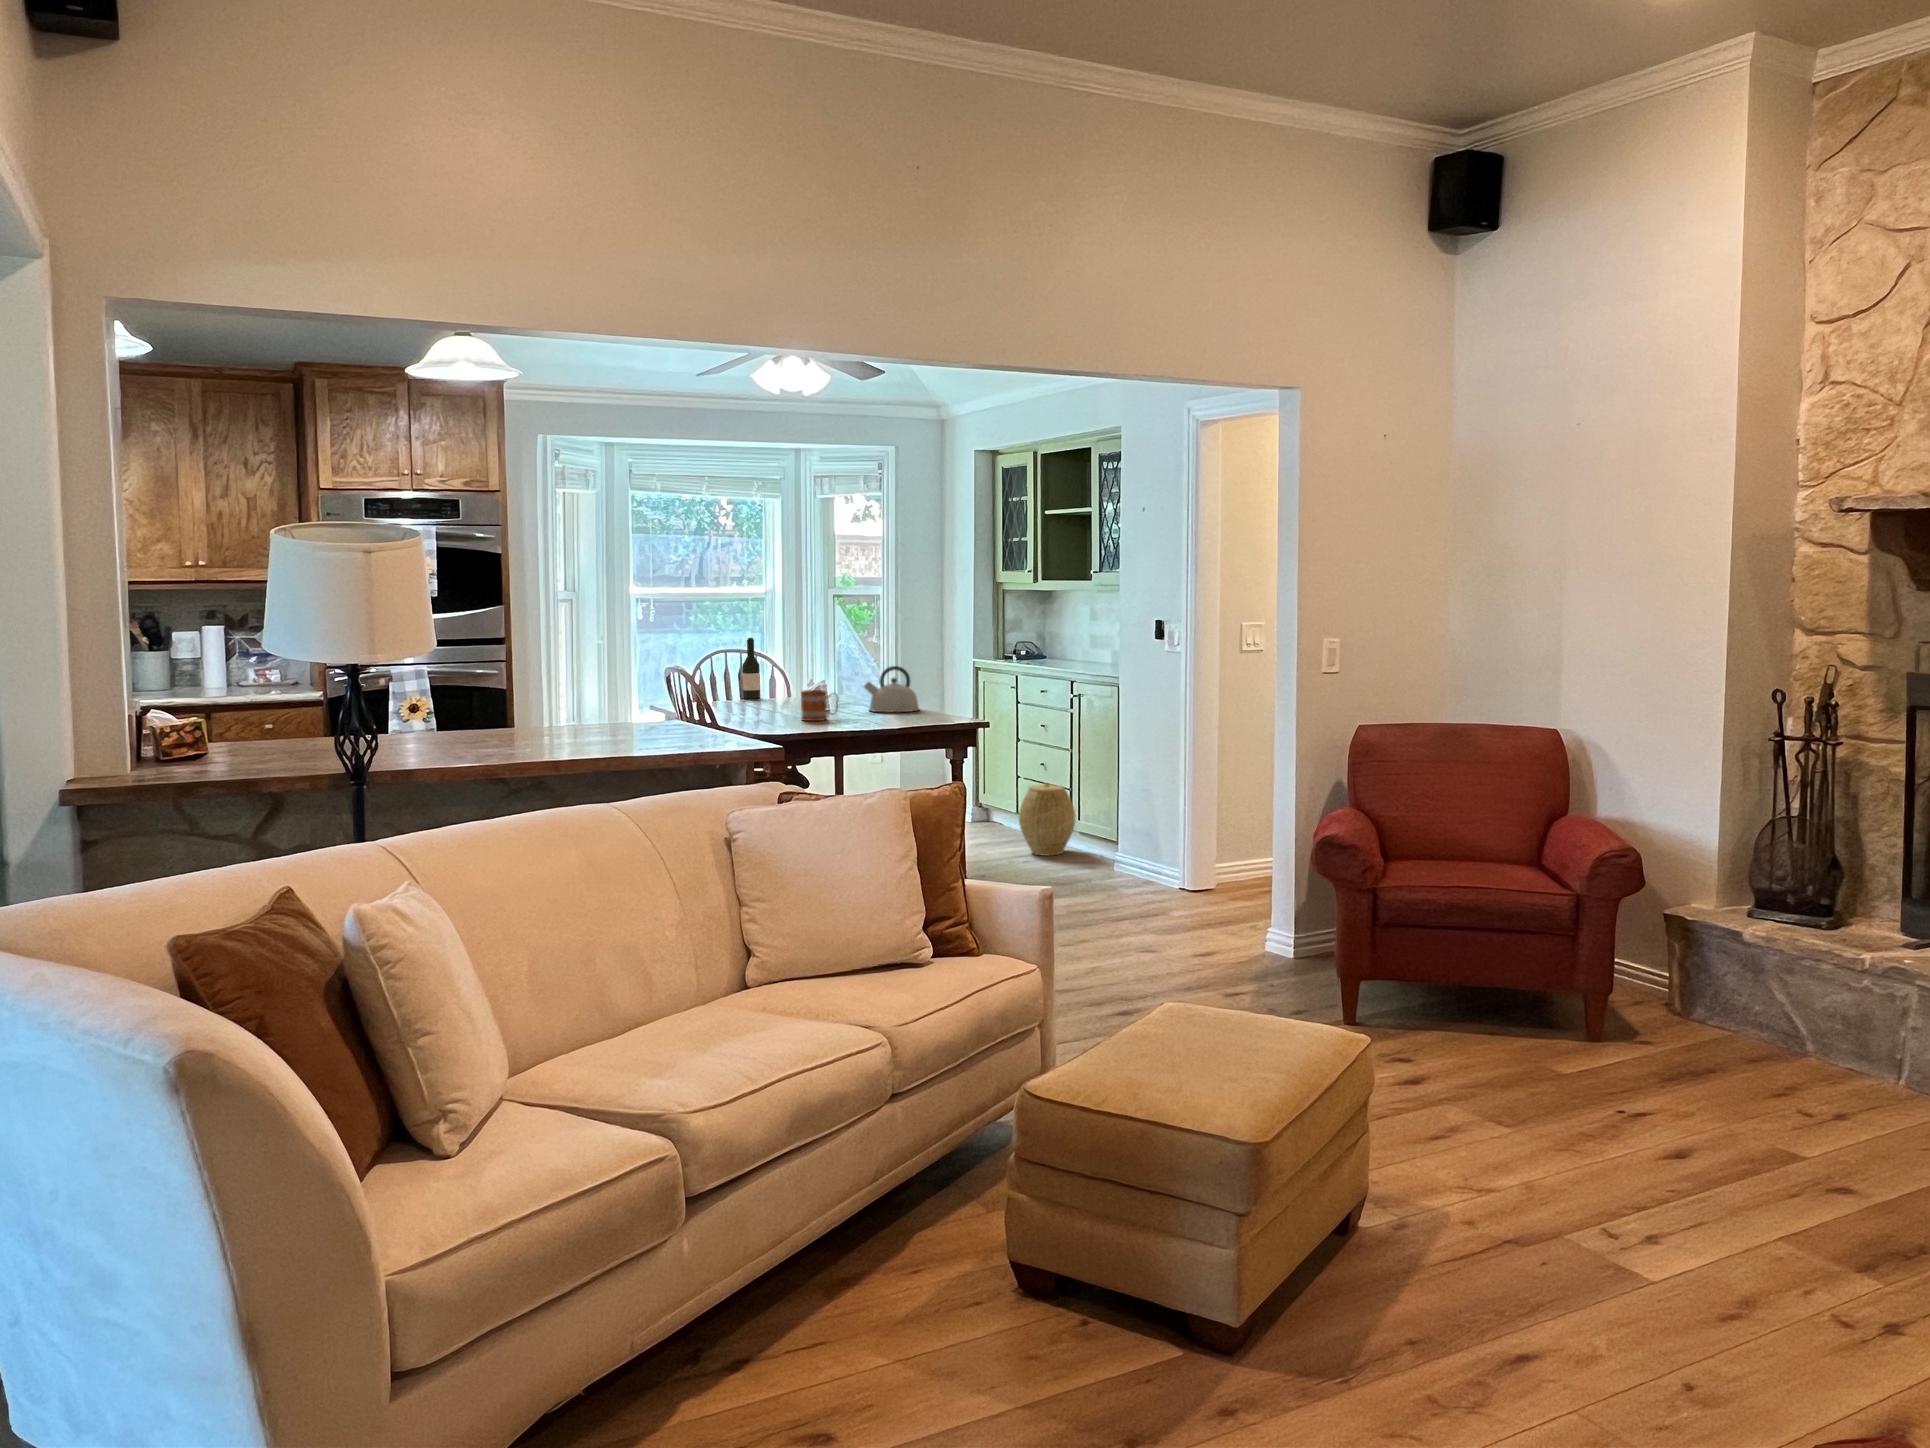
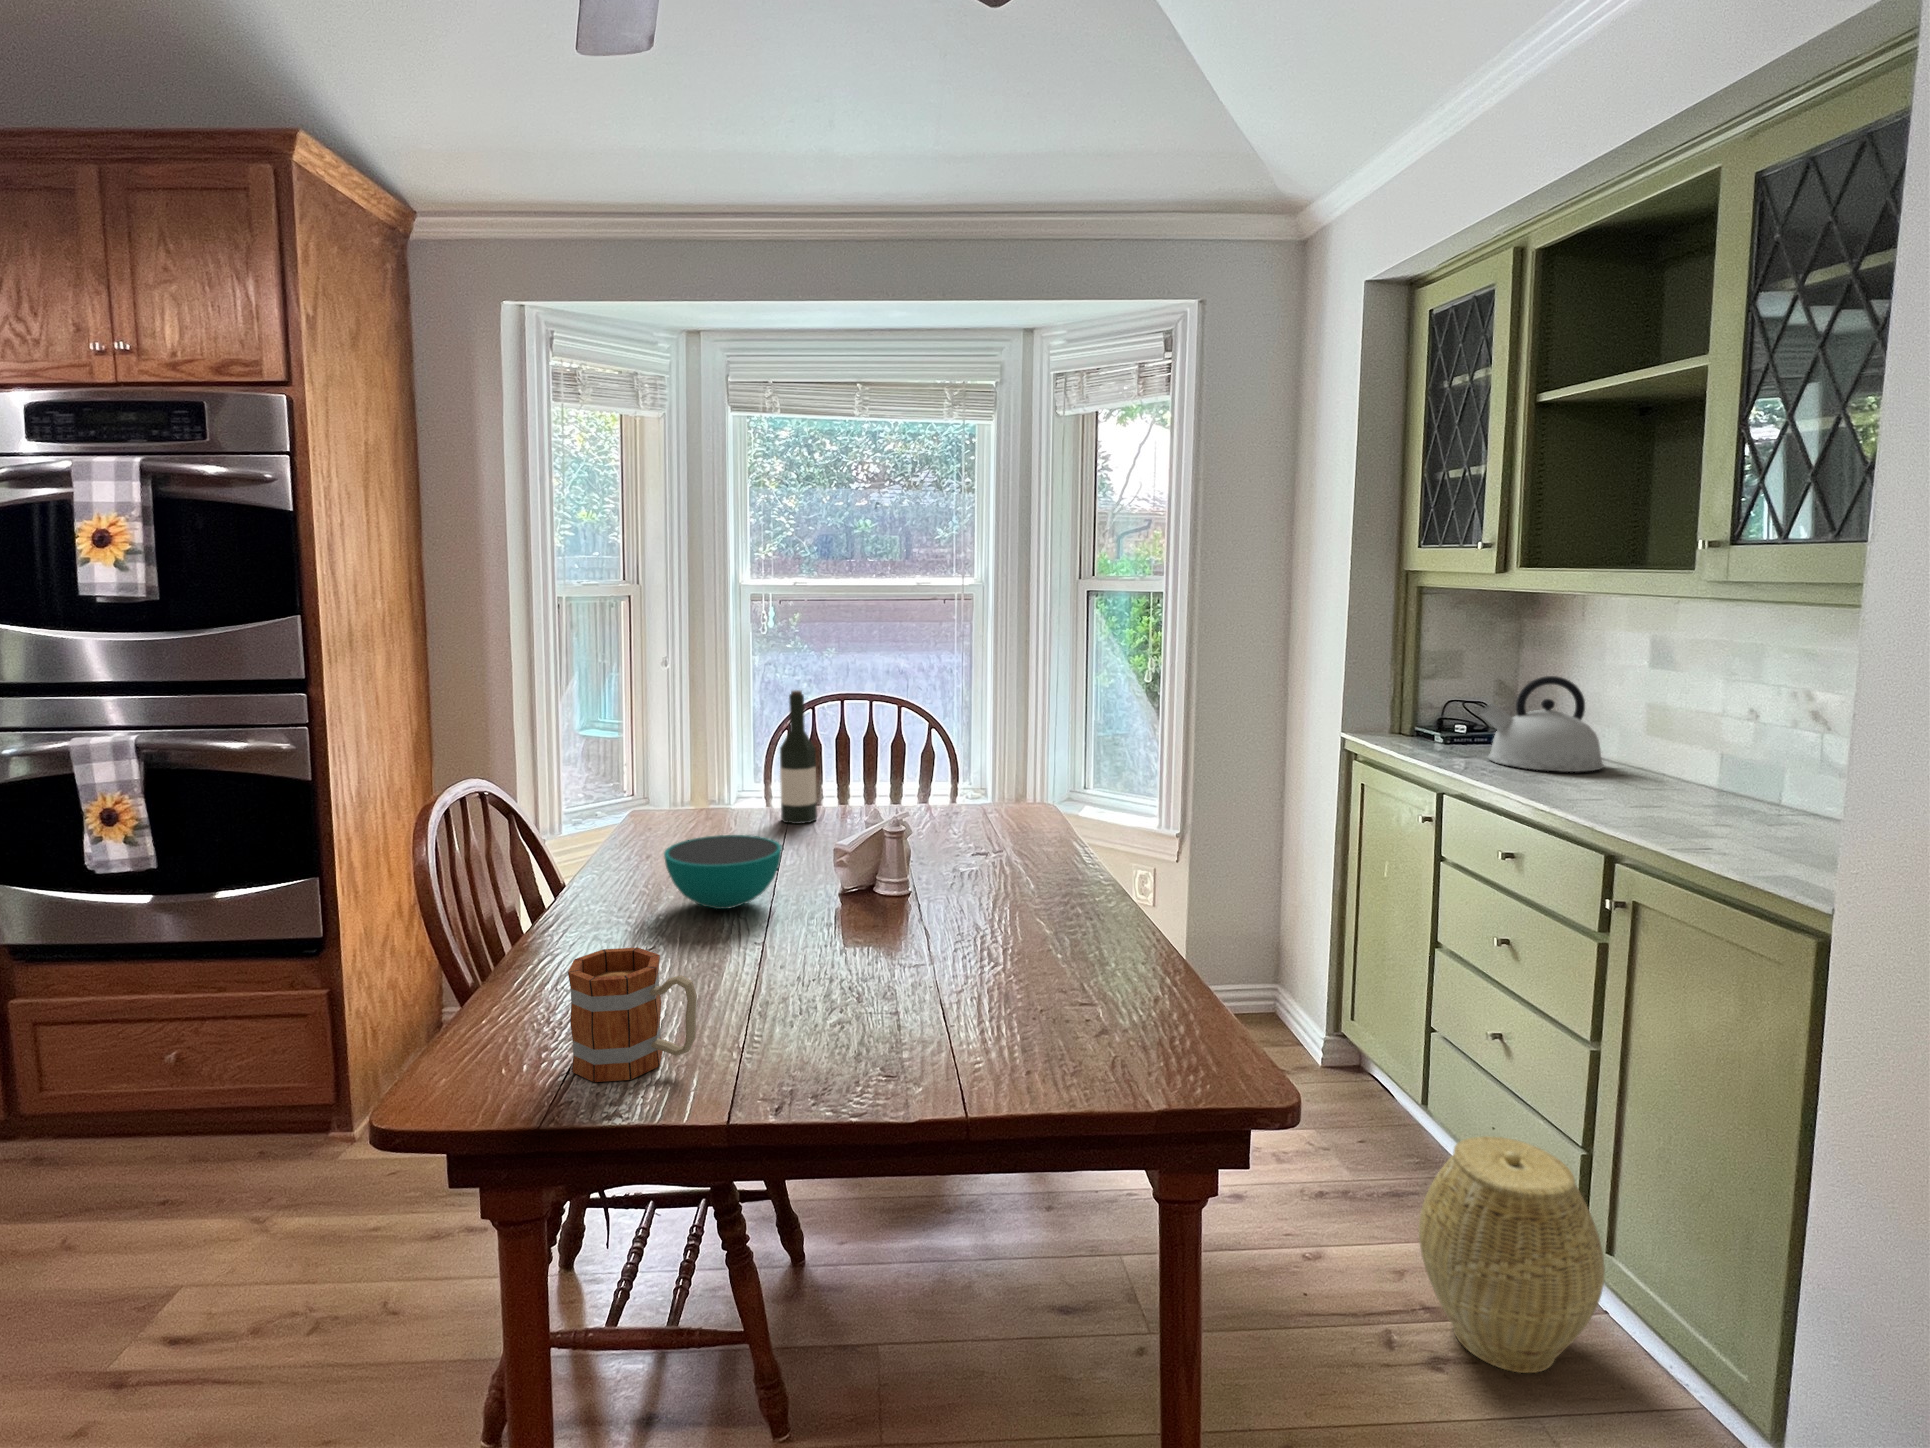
kettle: present [864,666,919,712] -> present [1481,676,1604,772]
bowl: none [755,685,800,709] -> present [664,835,782,909]

